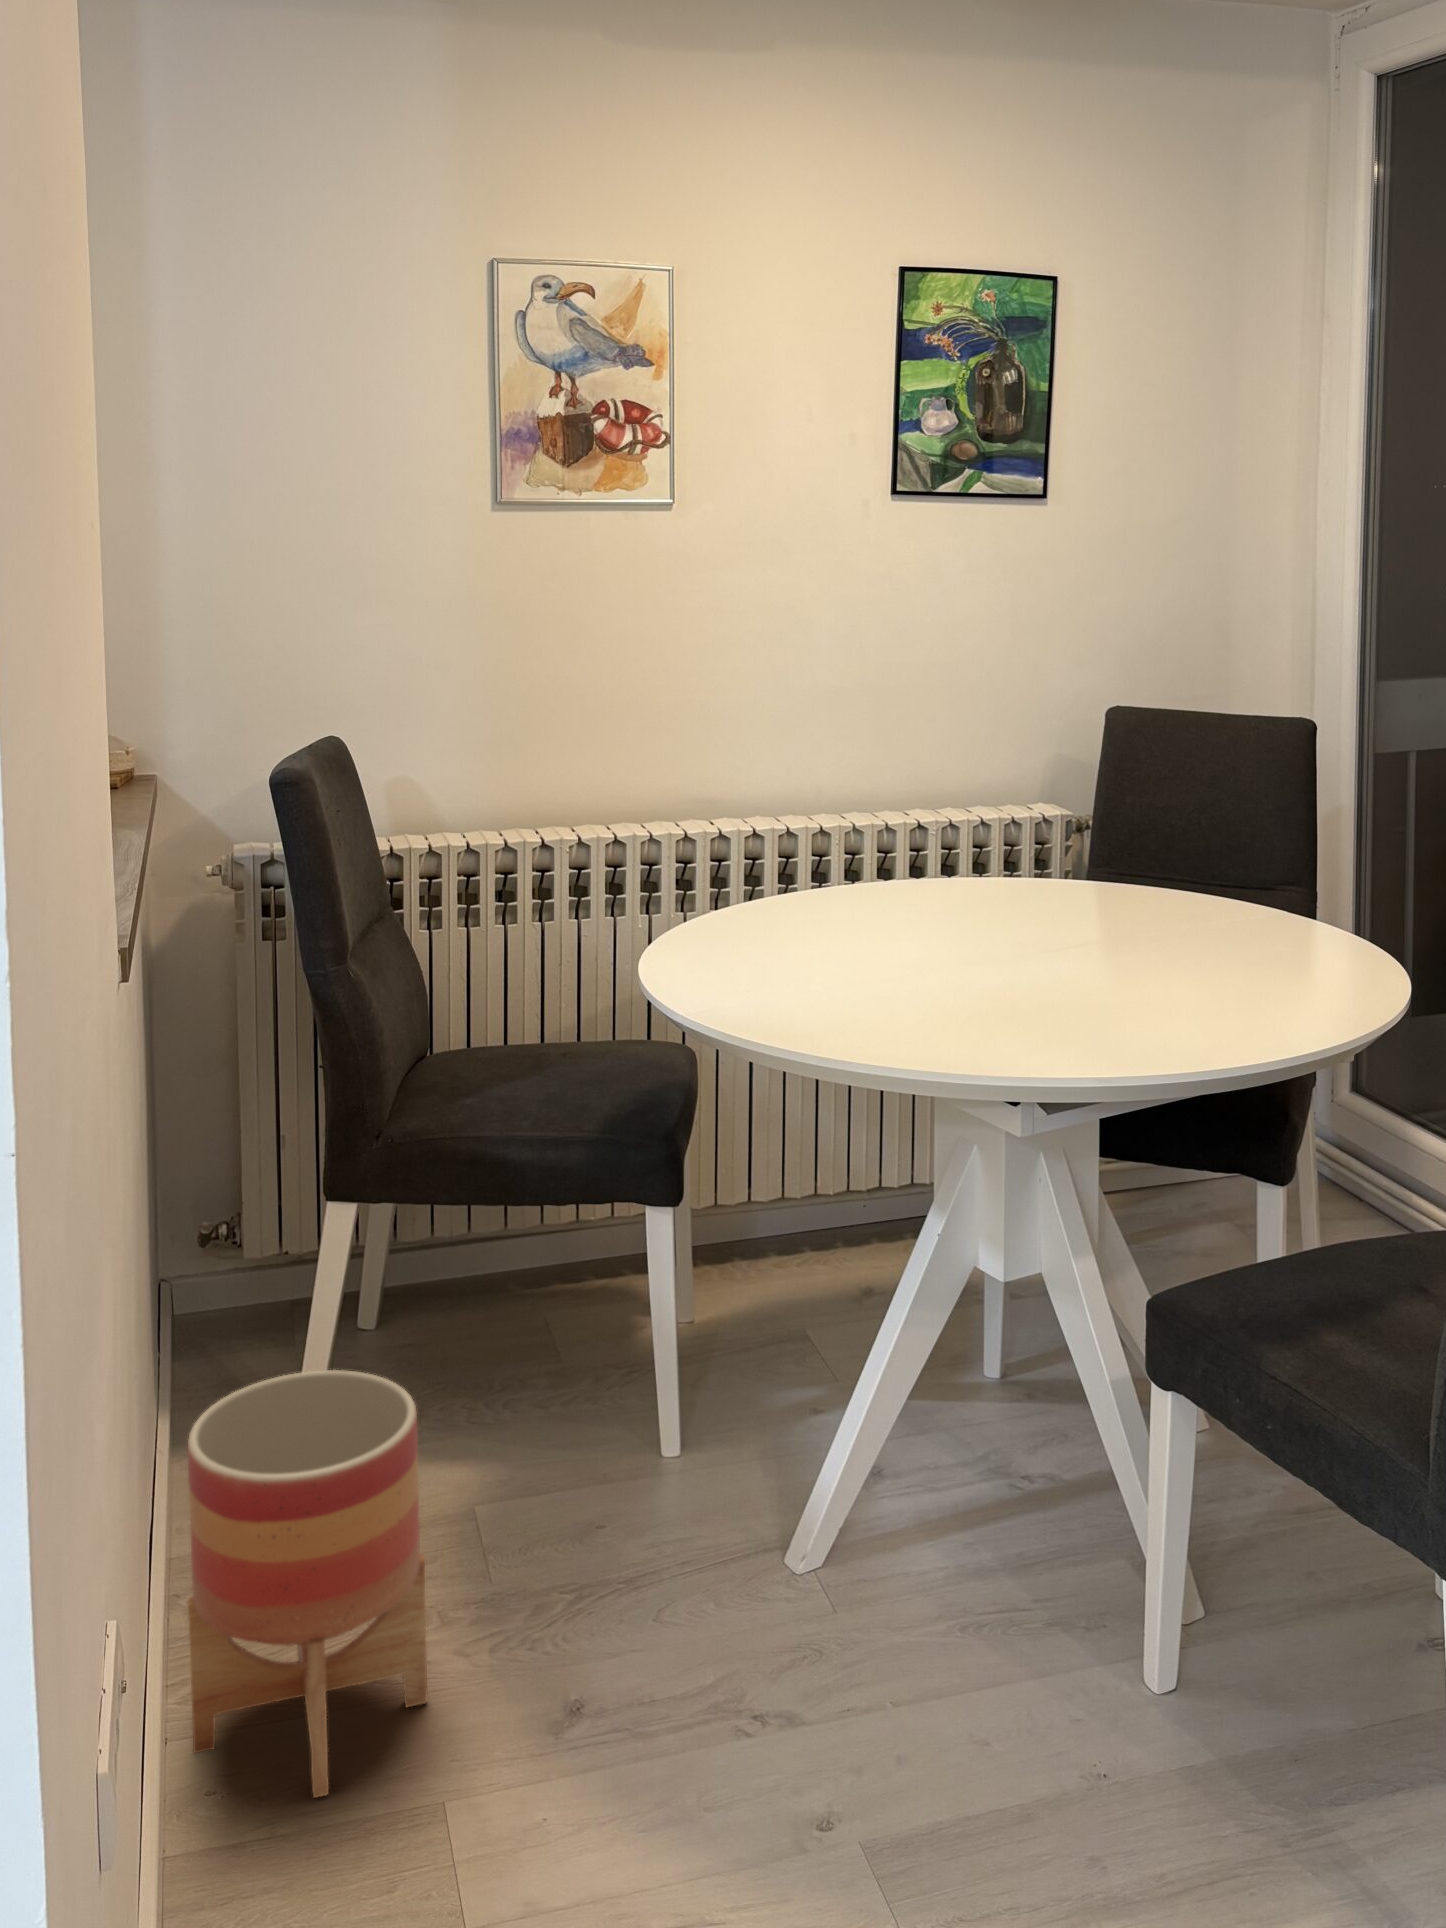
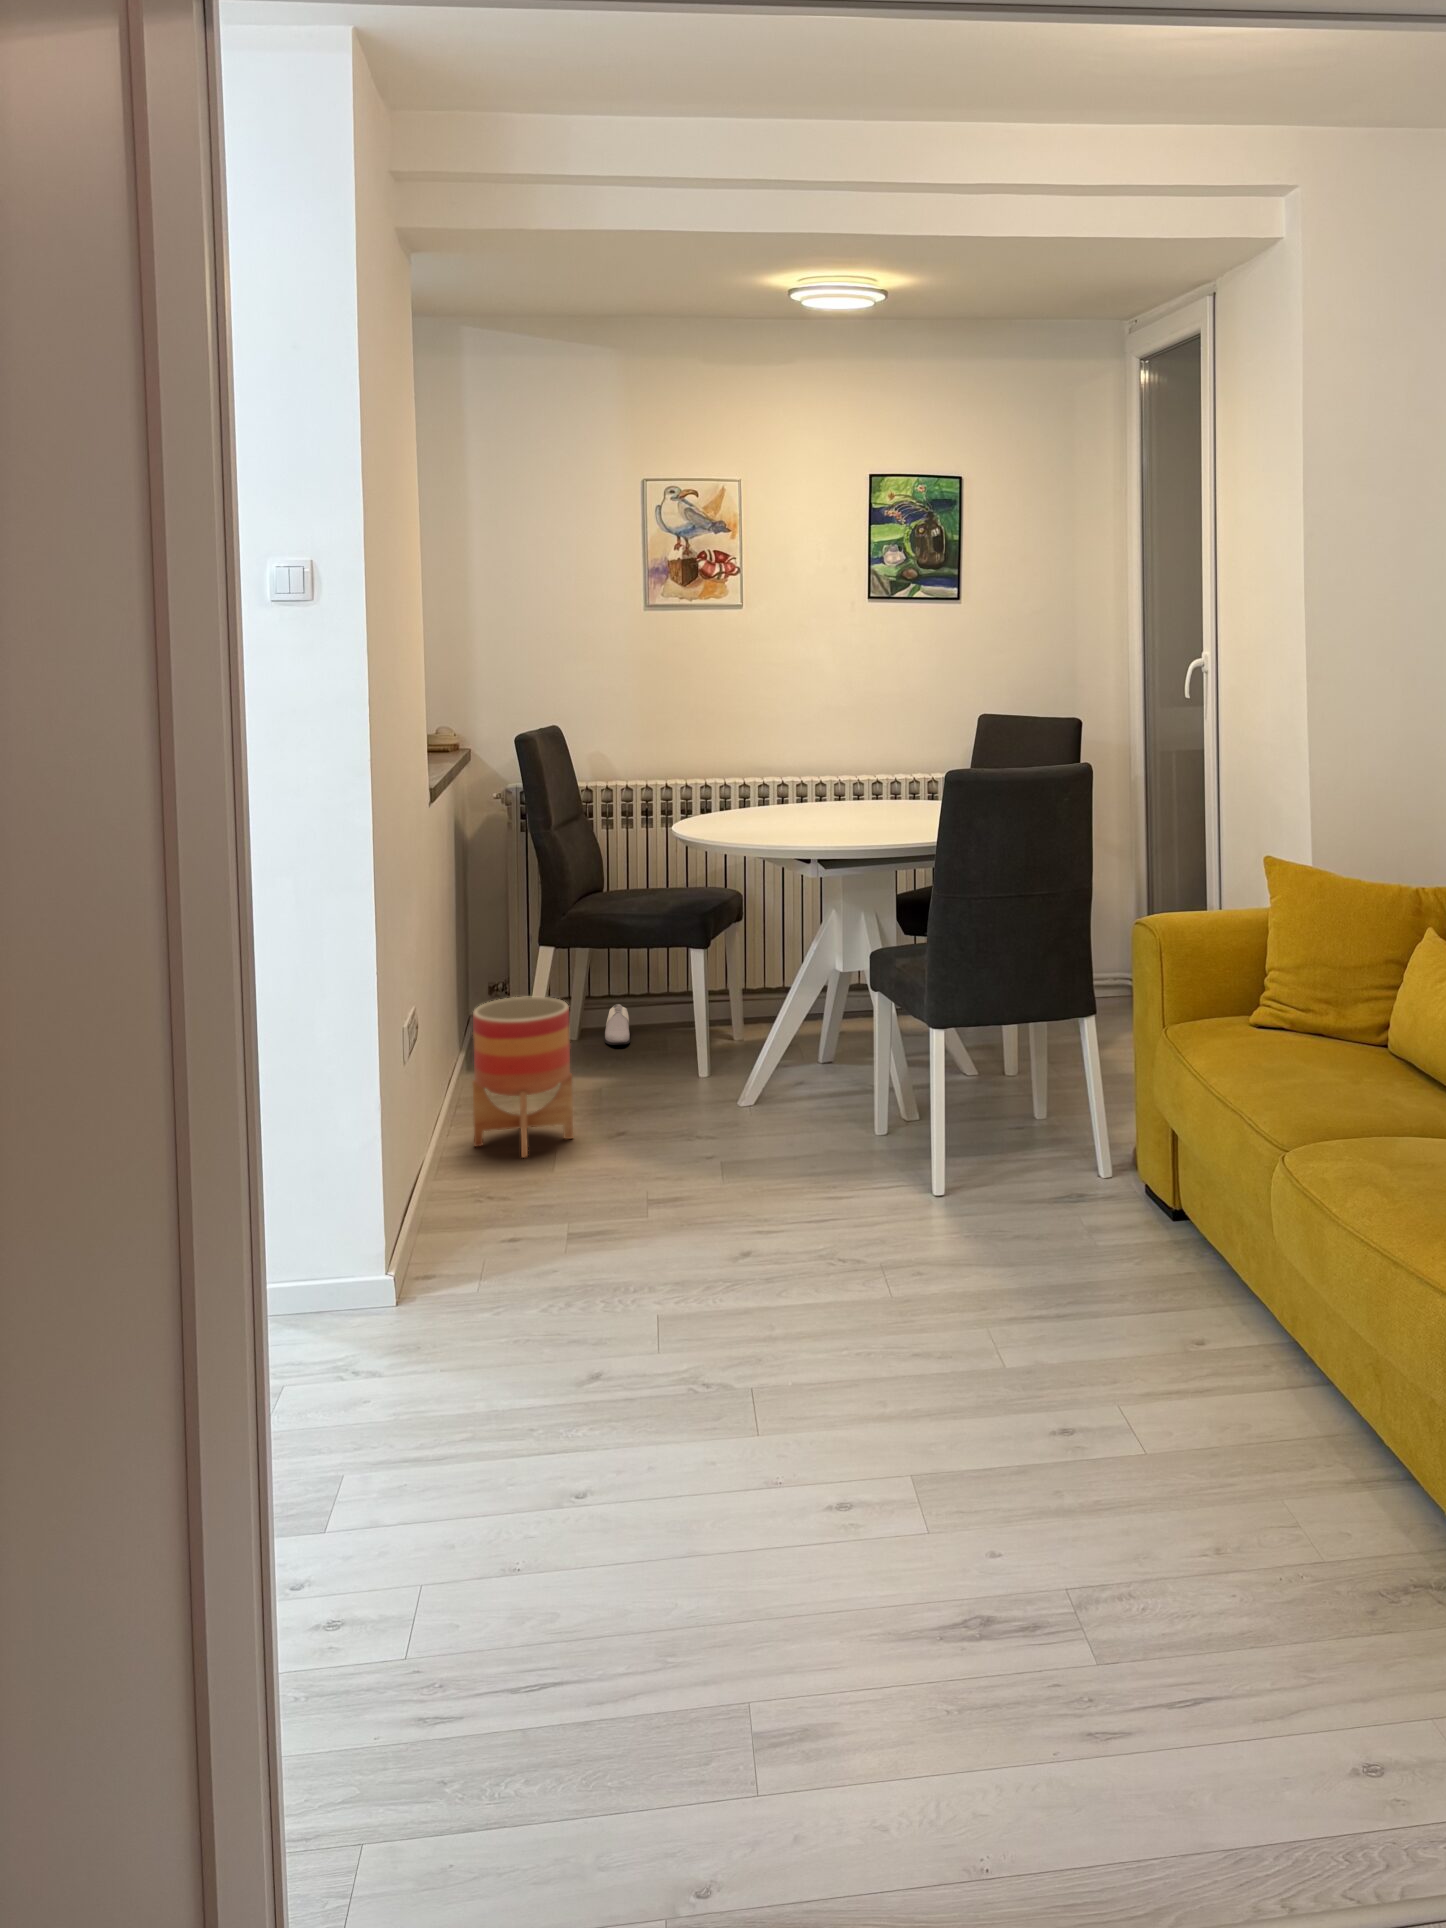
shoe: none [435,1257,486,1357] -> present [605,1004,630,1045]

